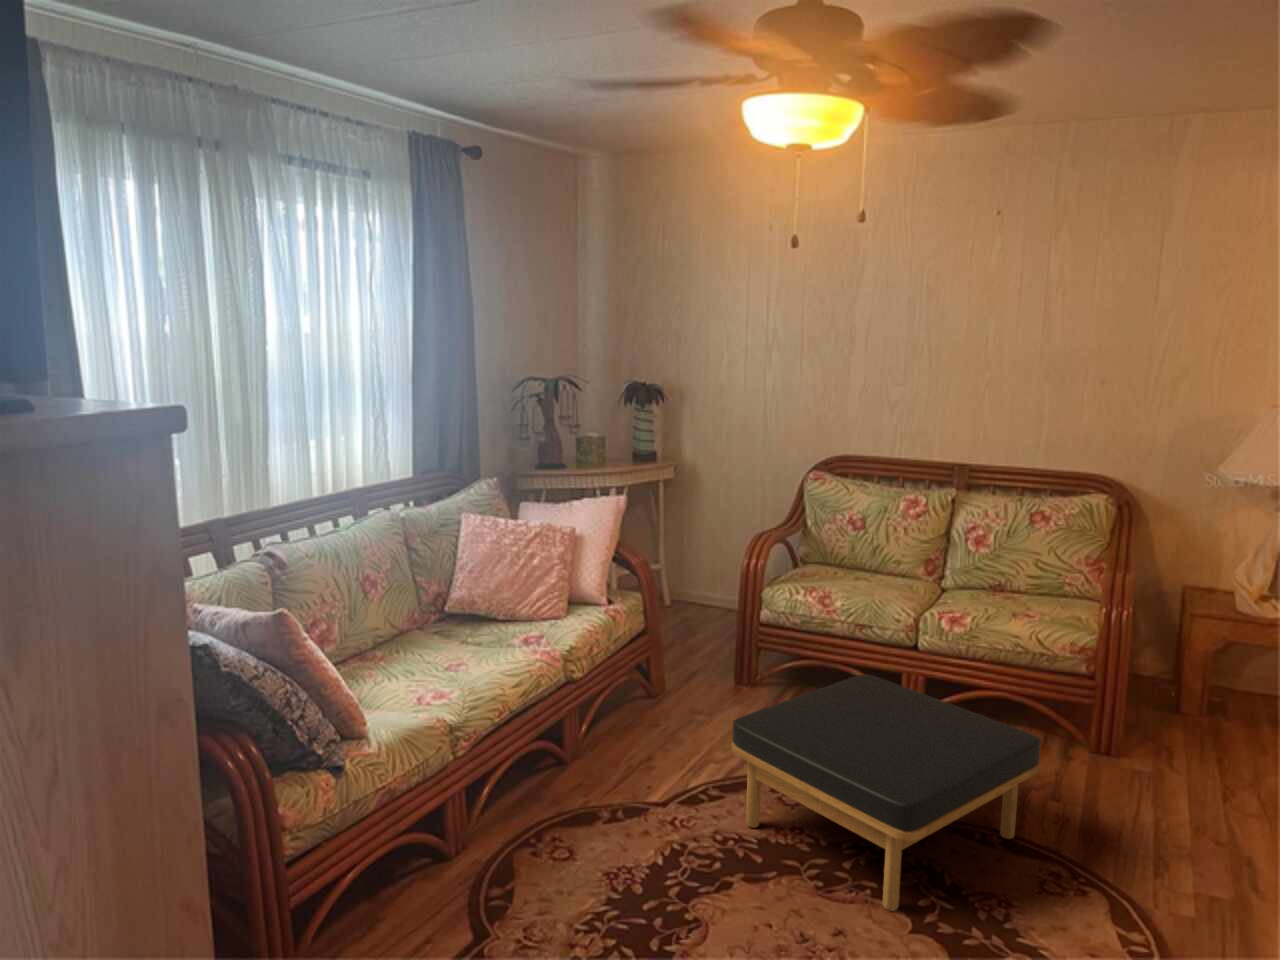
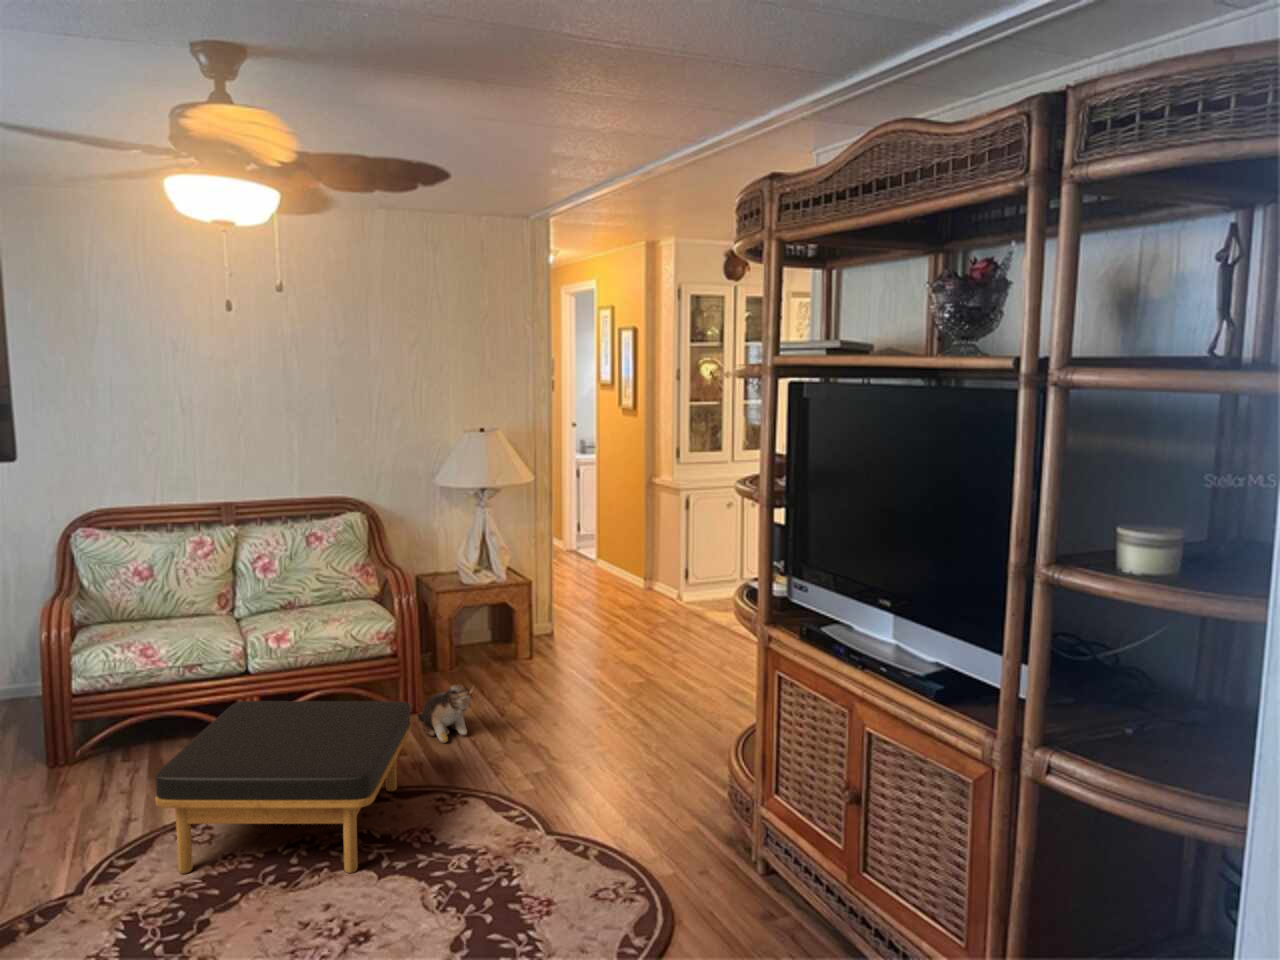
plush toy: none [1100,737,1167,809] -> present [418,685,474,743]

